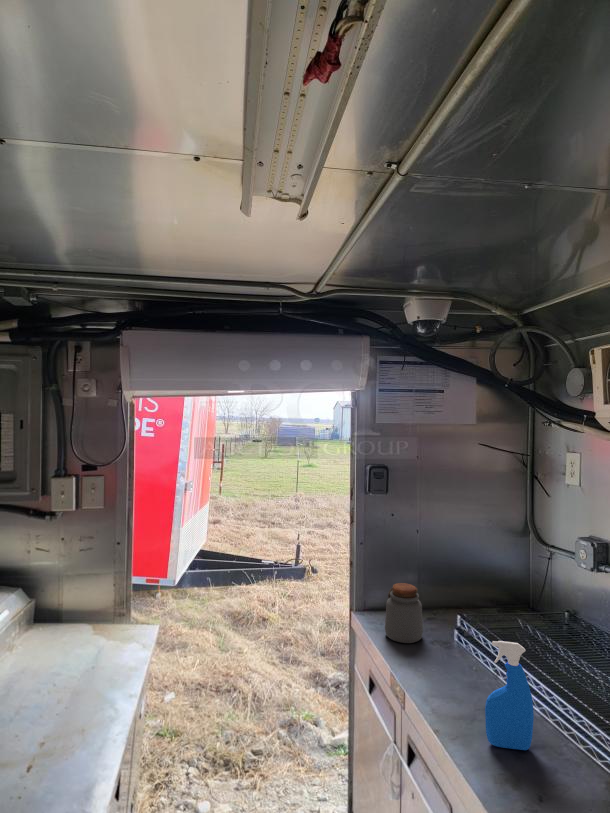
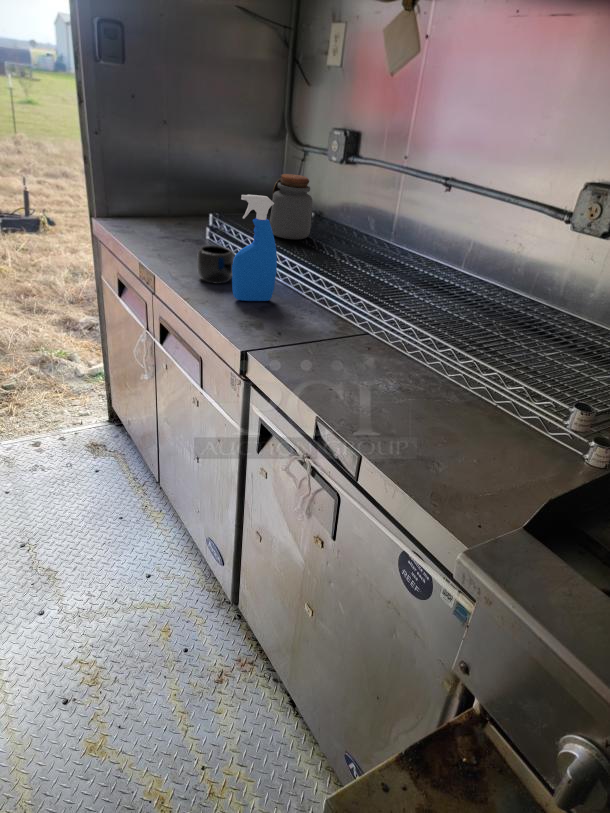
jar: present [385,583,423,643] -> present [270,174,312,240]
mug: none [448,668,486,713] -> present [197,246,235,283]

